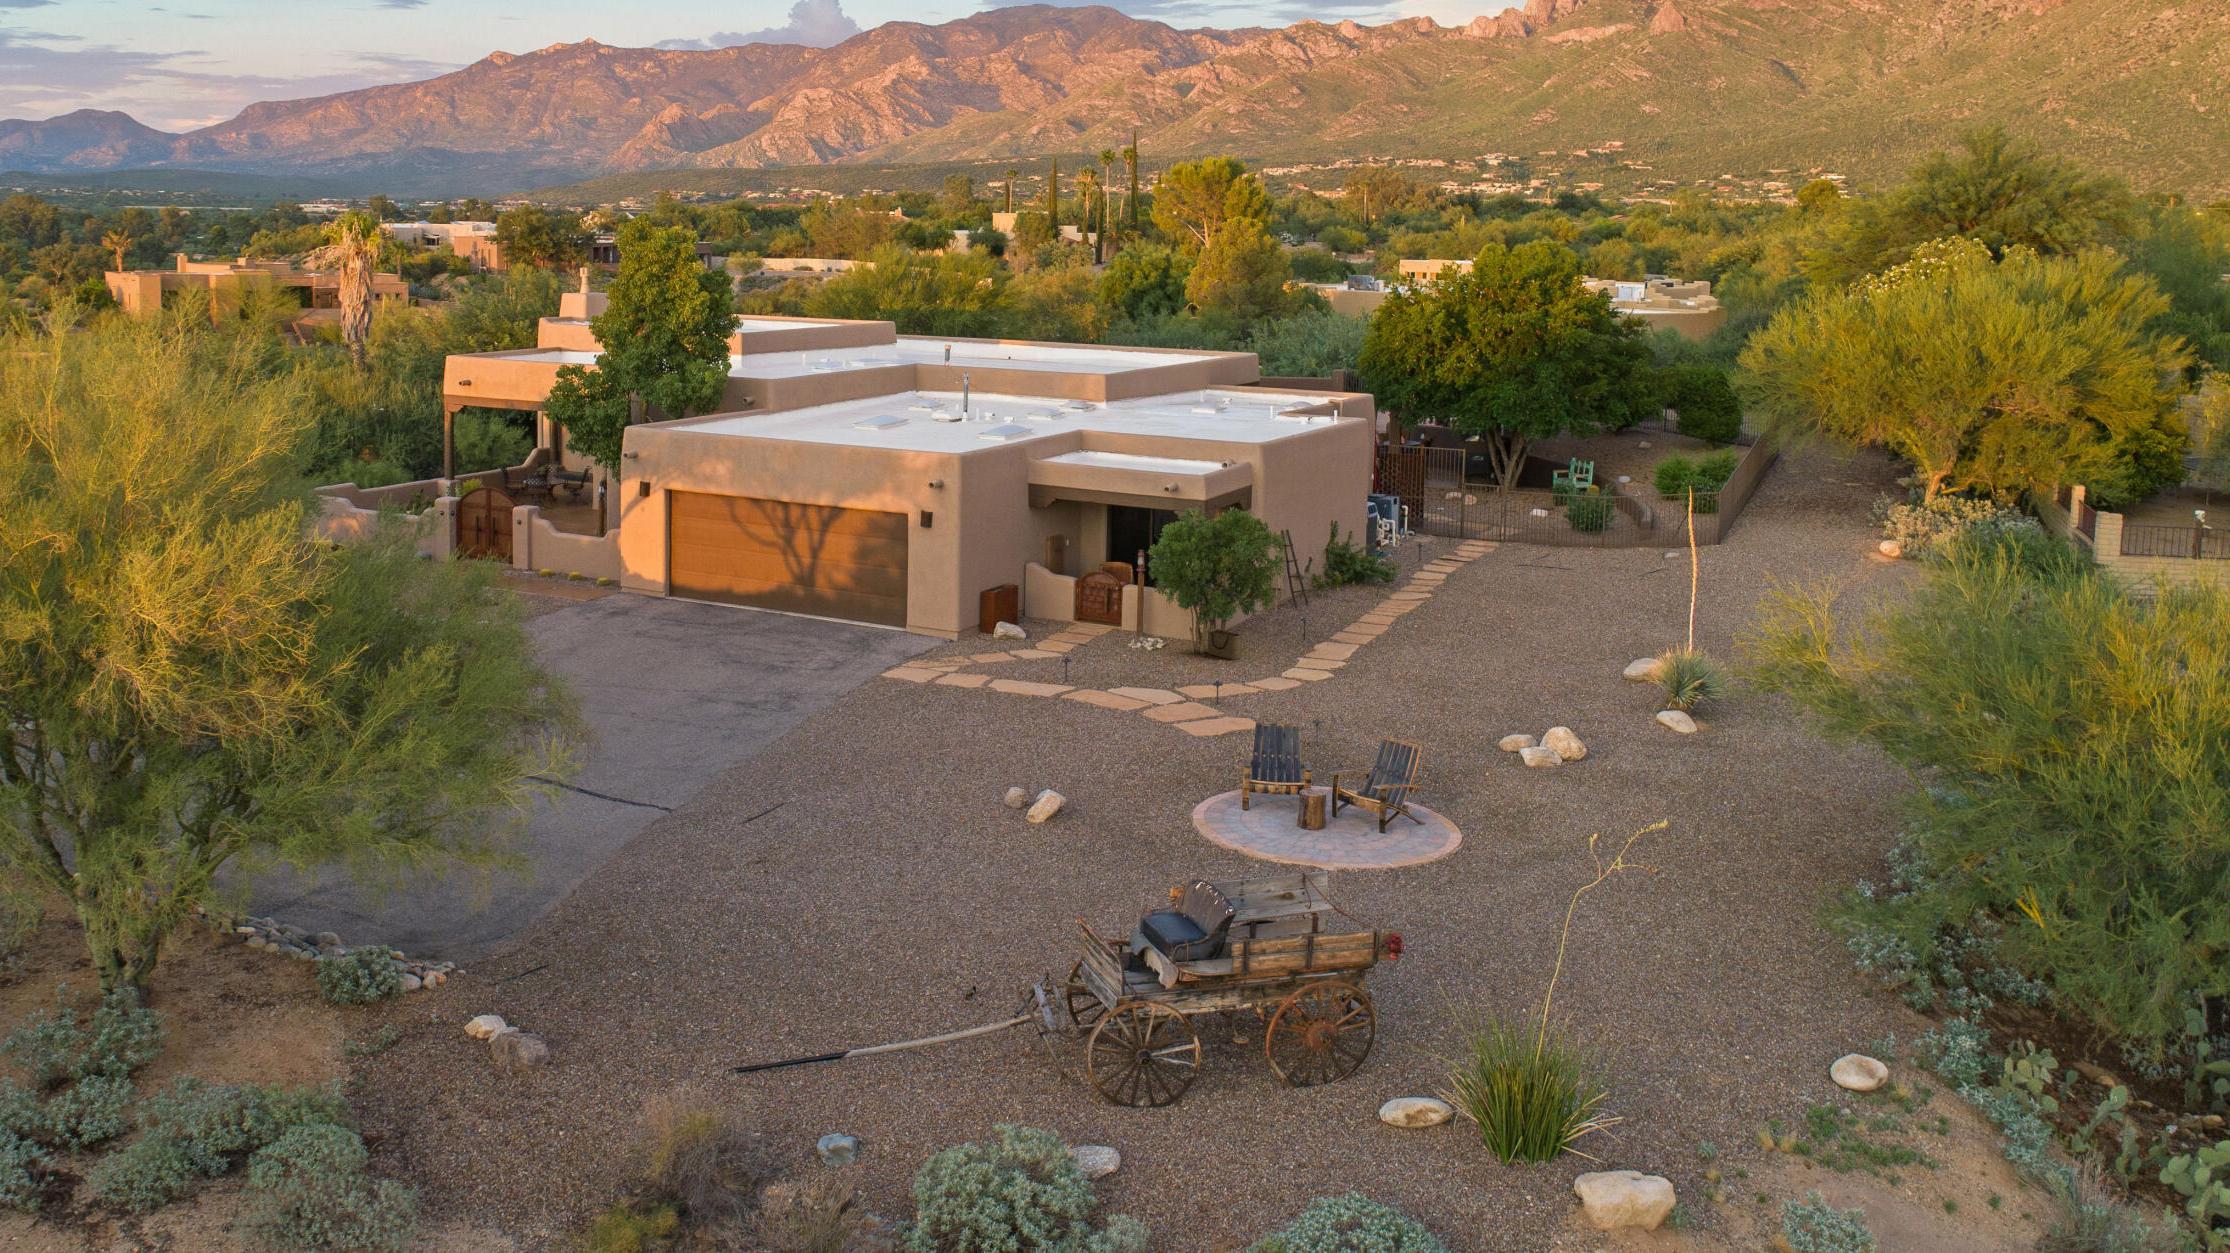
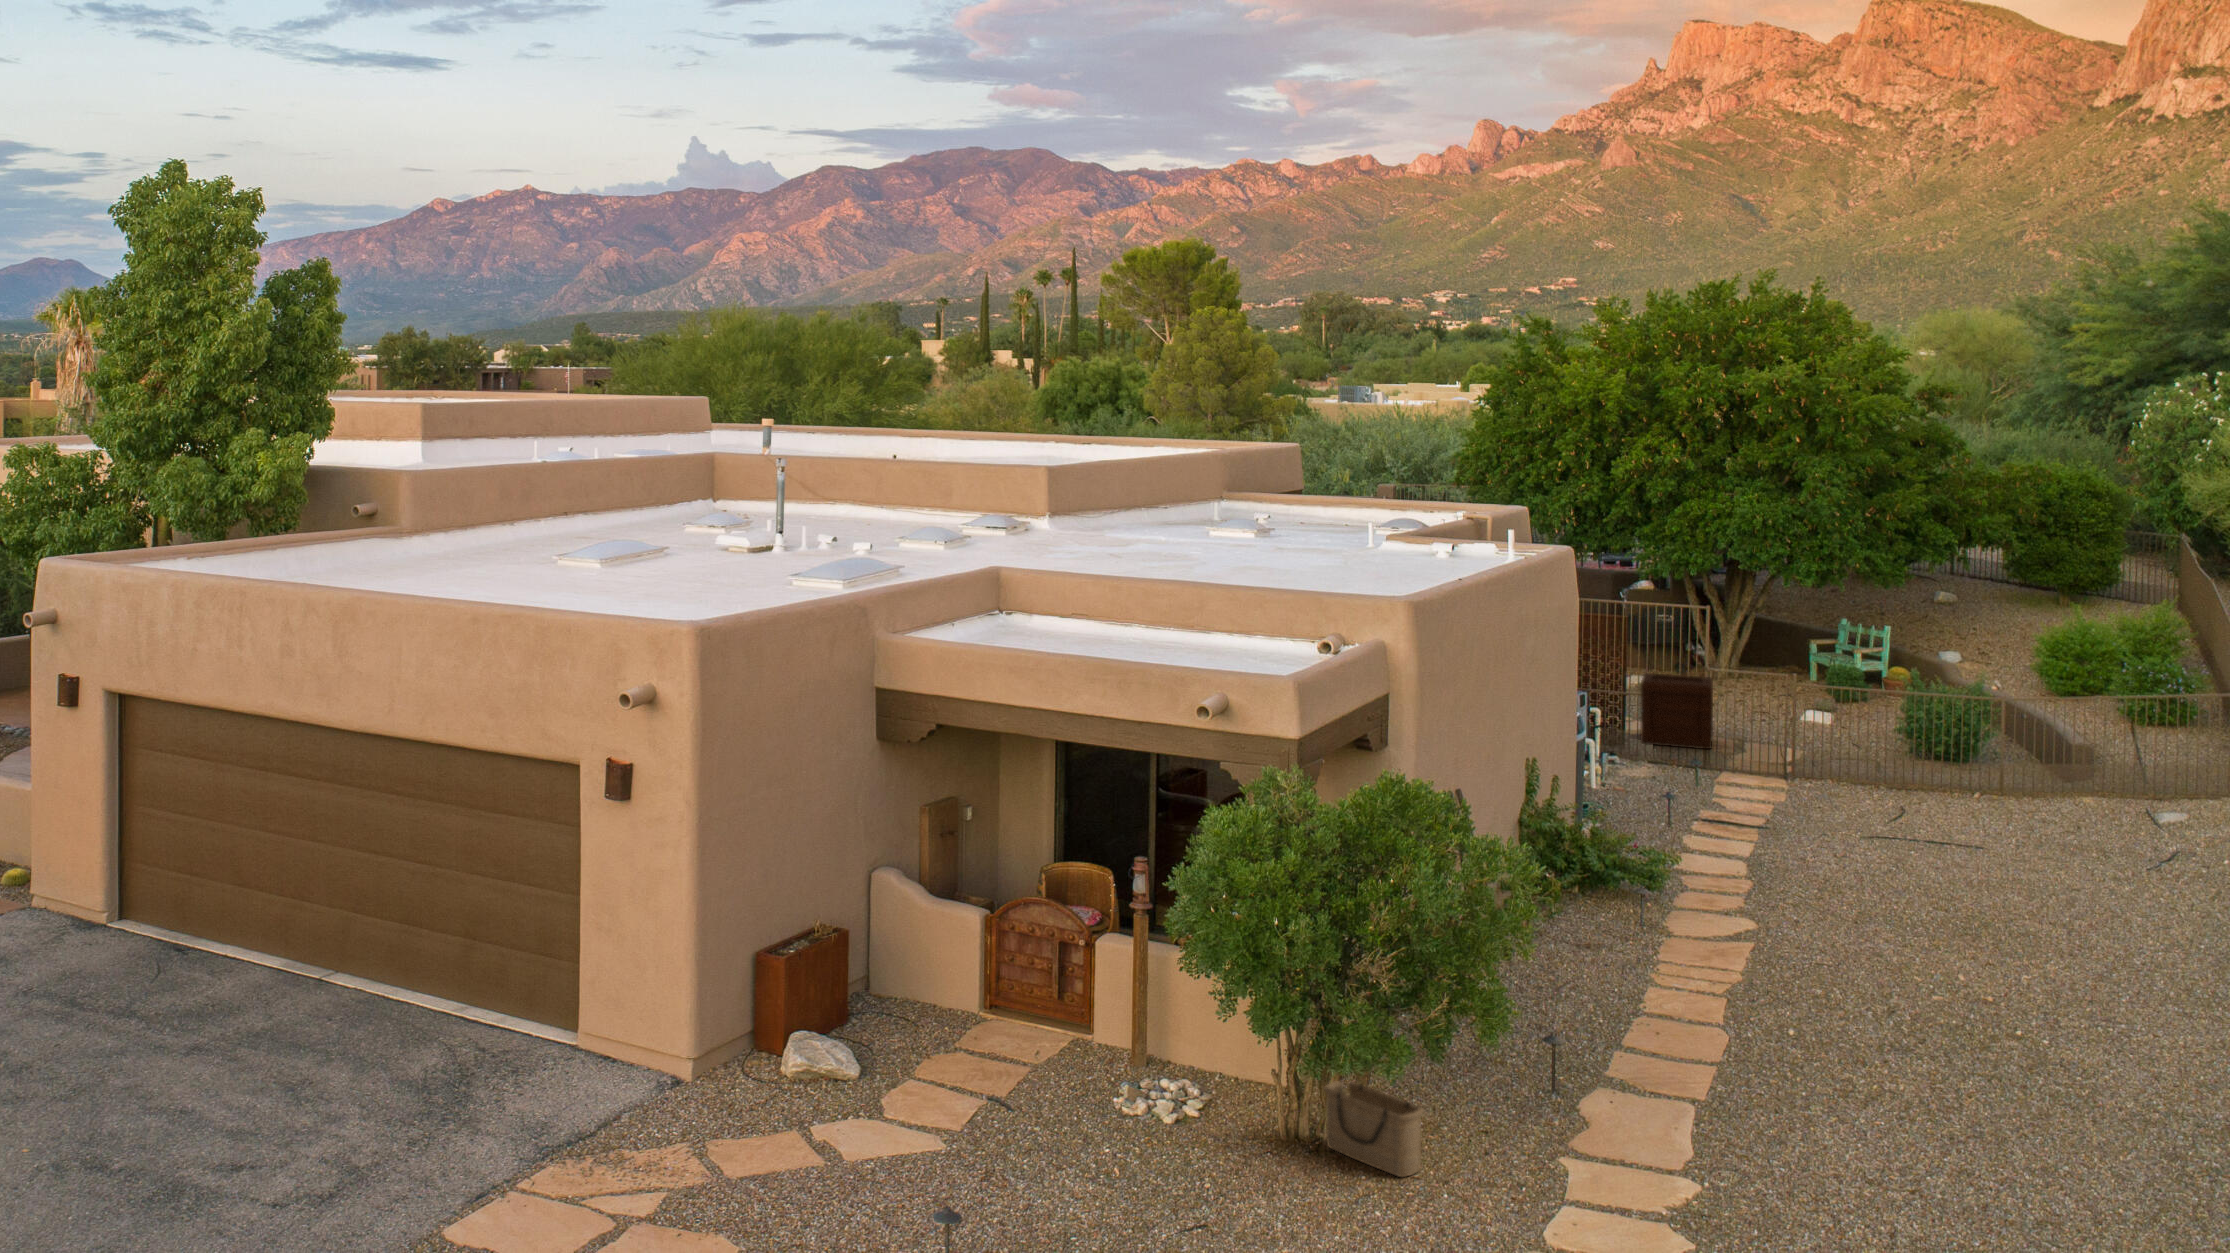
wooden crate: none [1421,485,1462,525] -> present [1641,673,1713,749]

